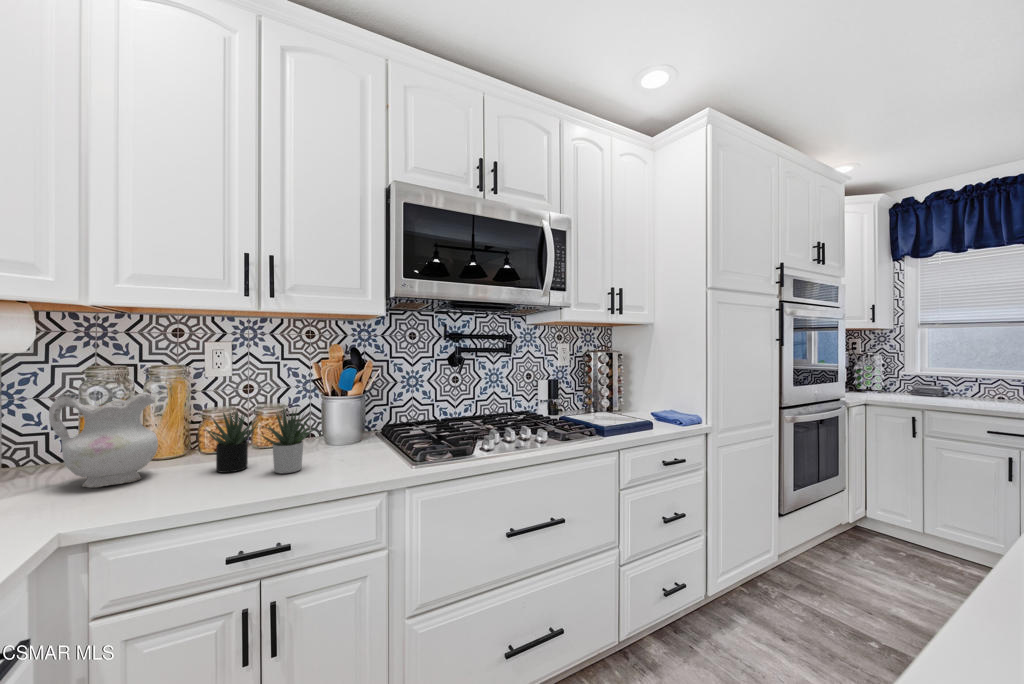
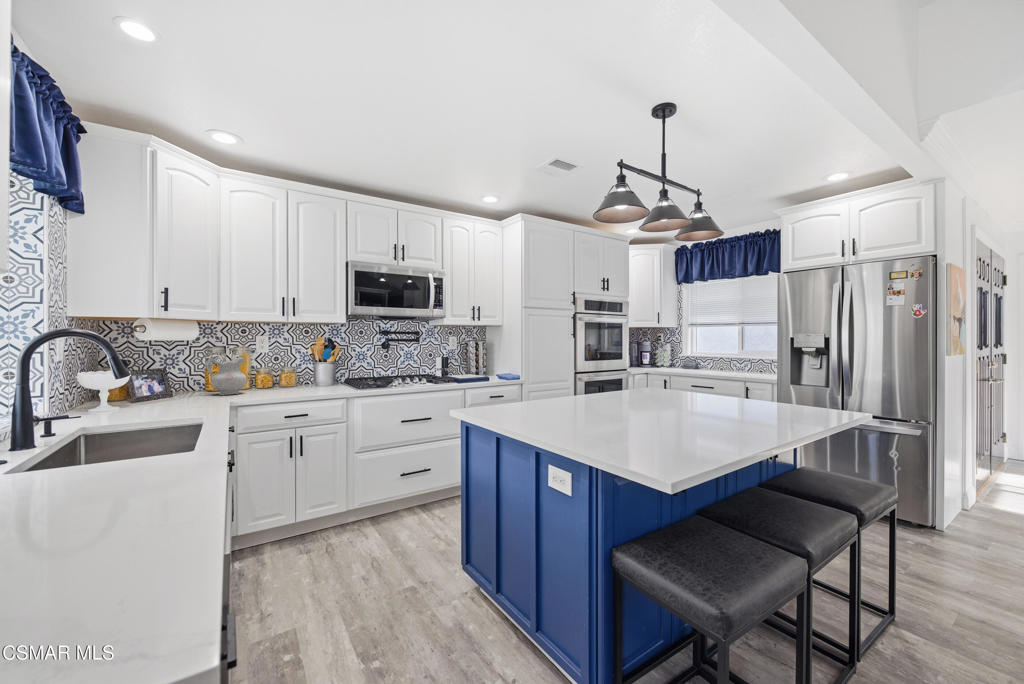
succulent plant: present [206,409,316,473] -> none [264,363,316,392]

